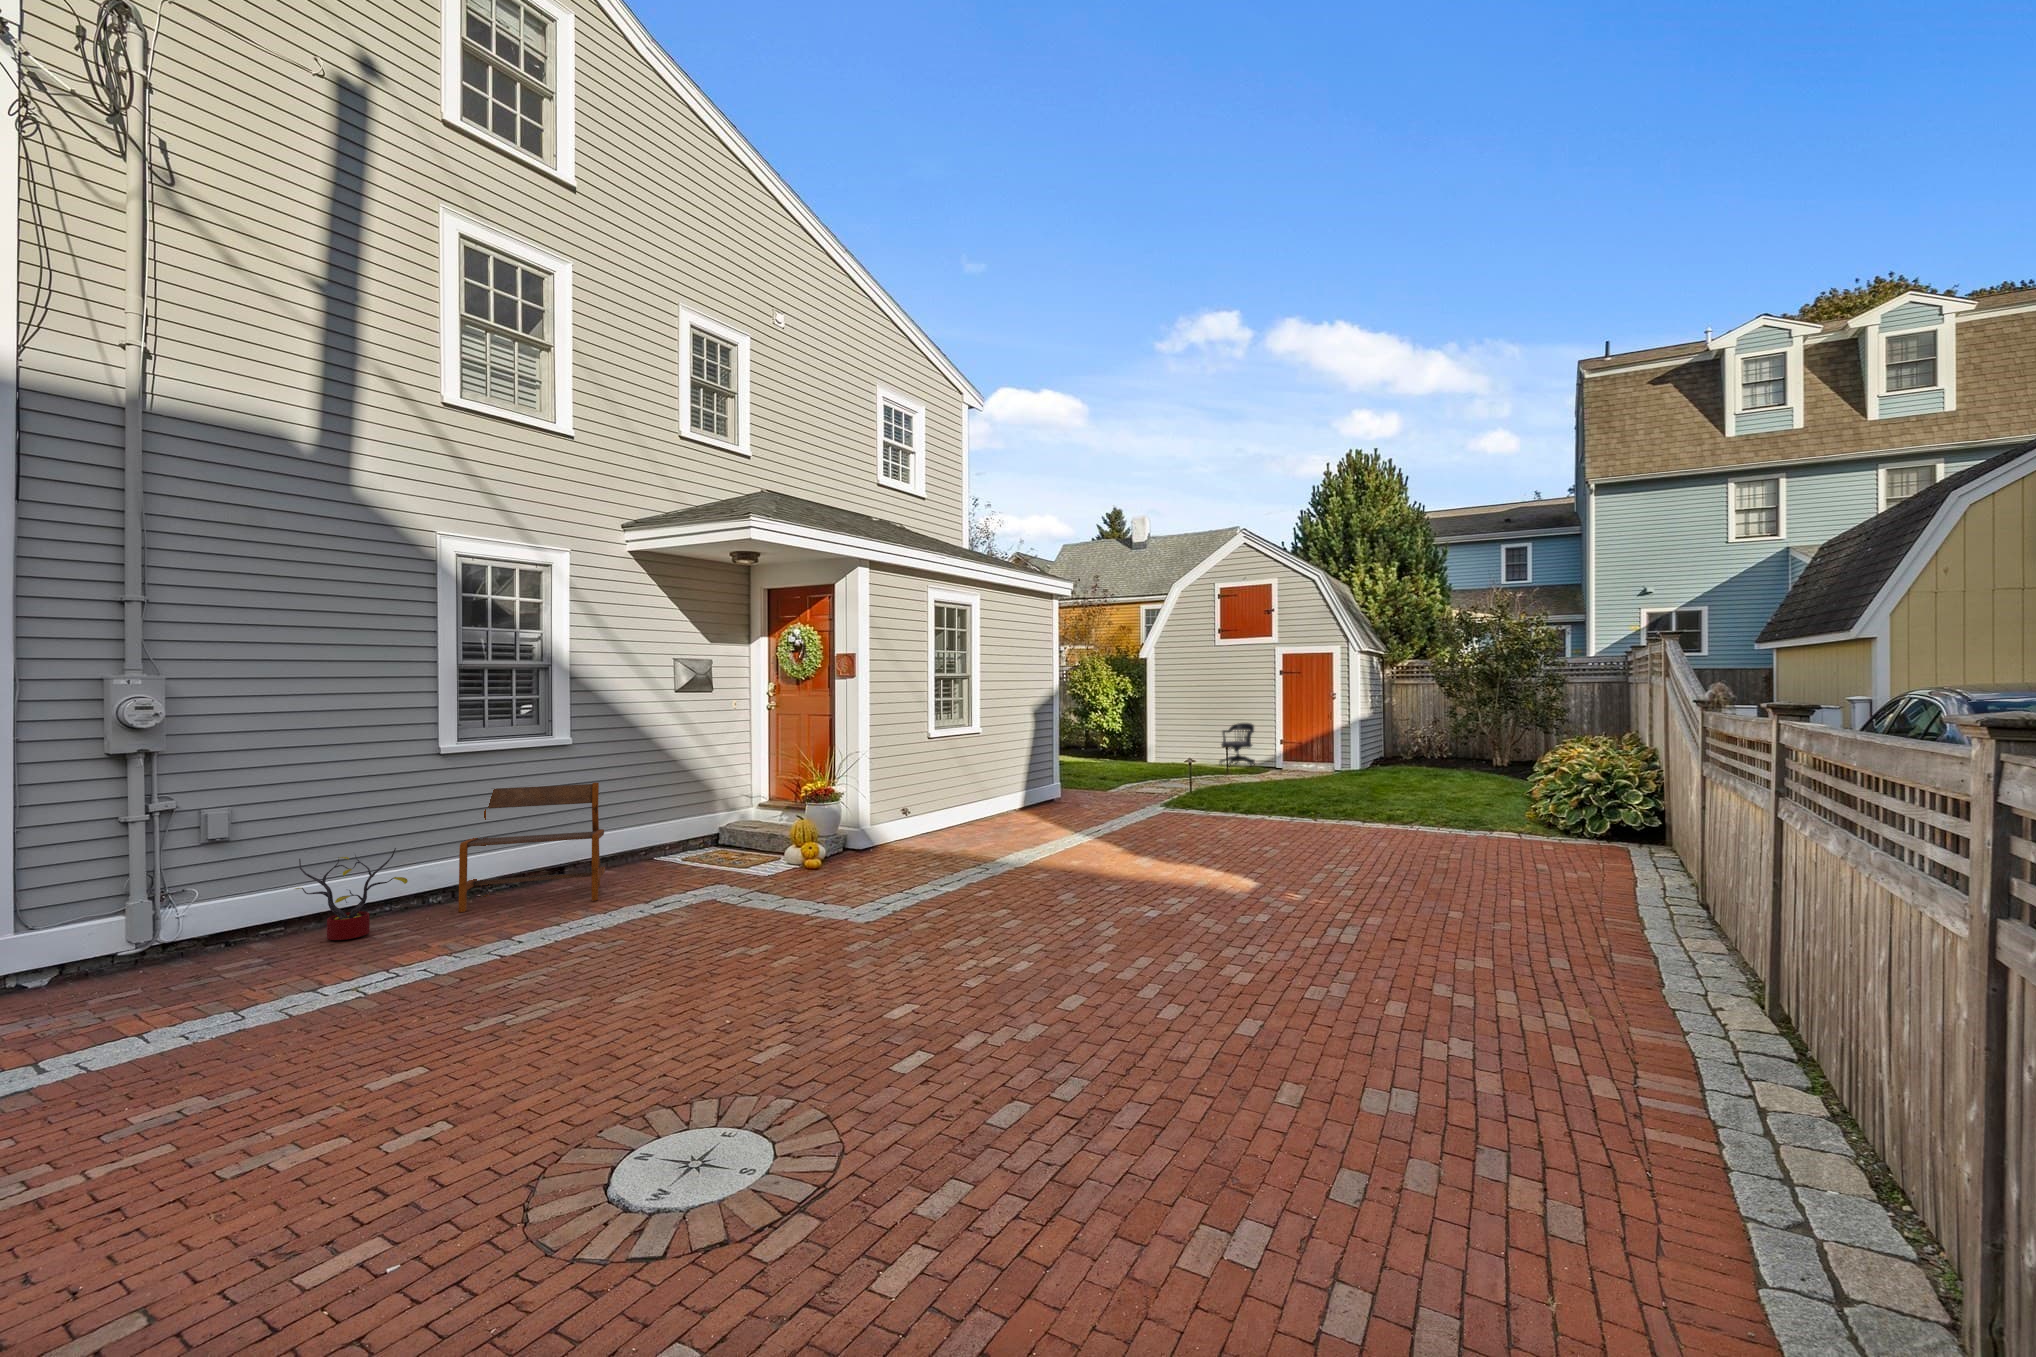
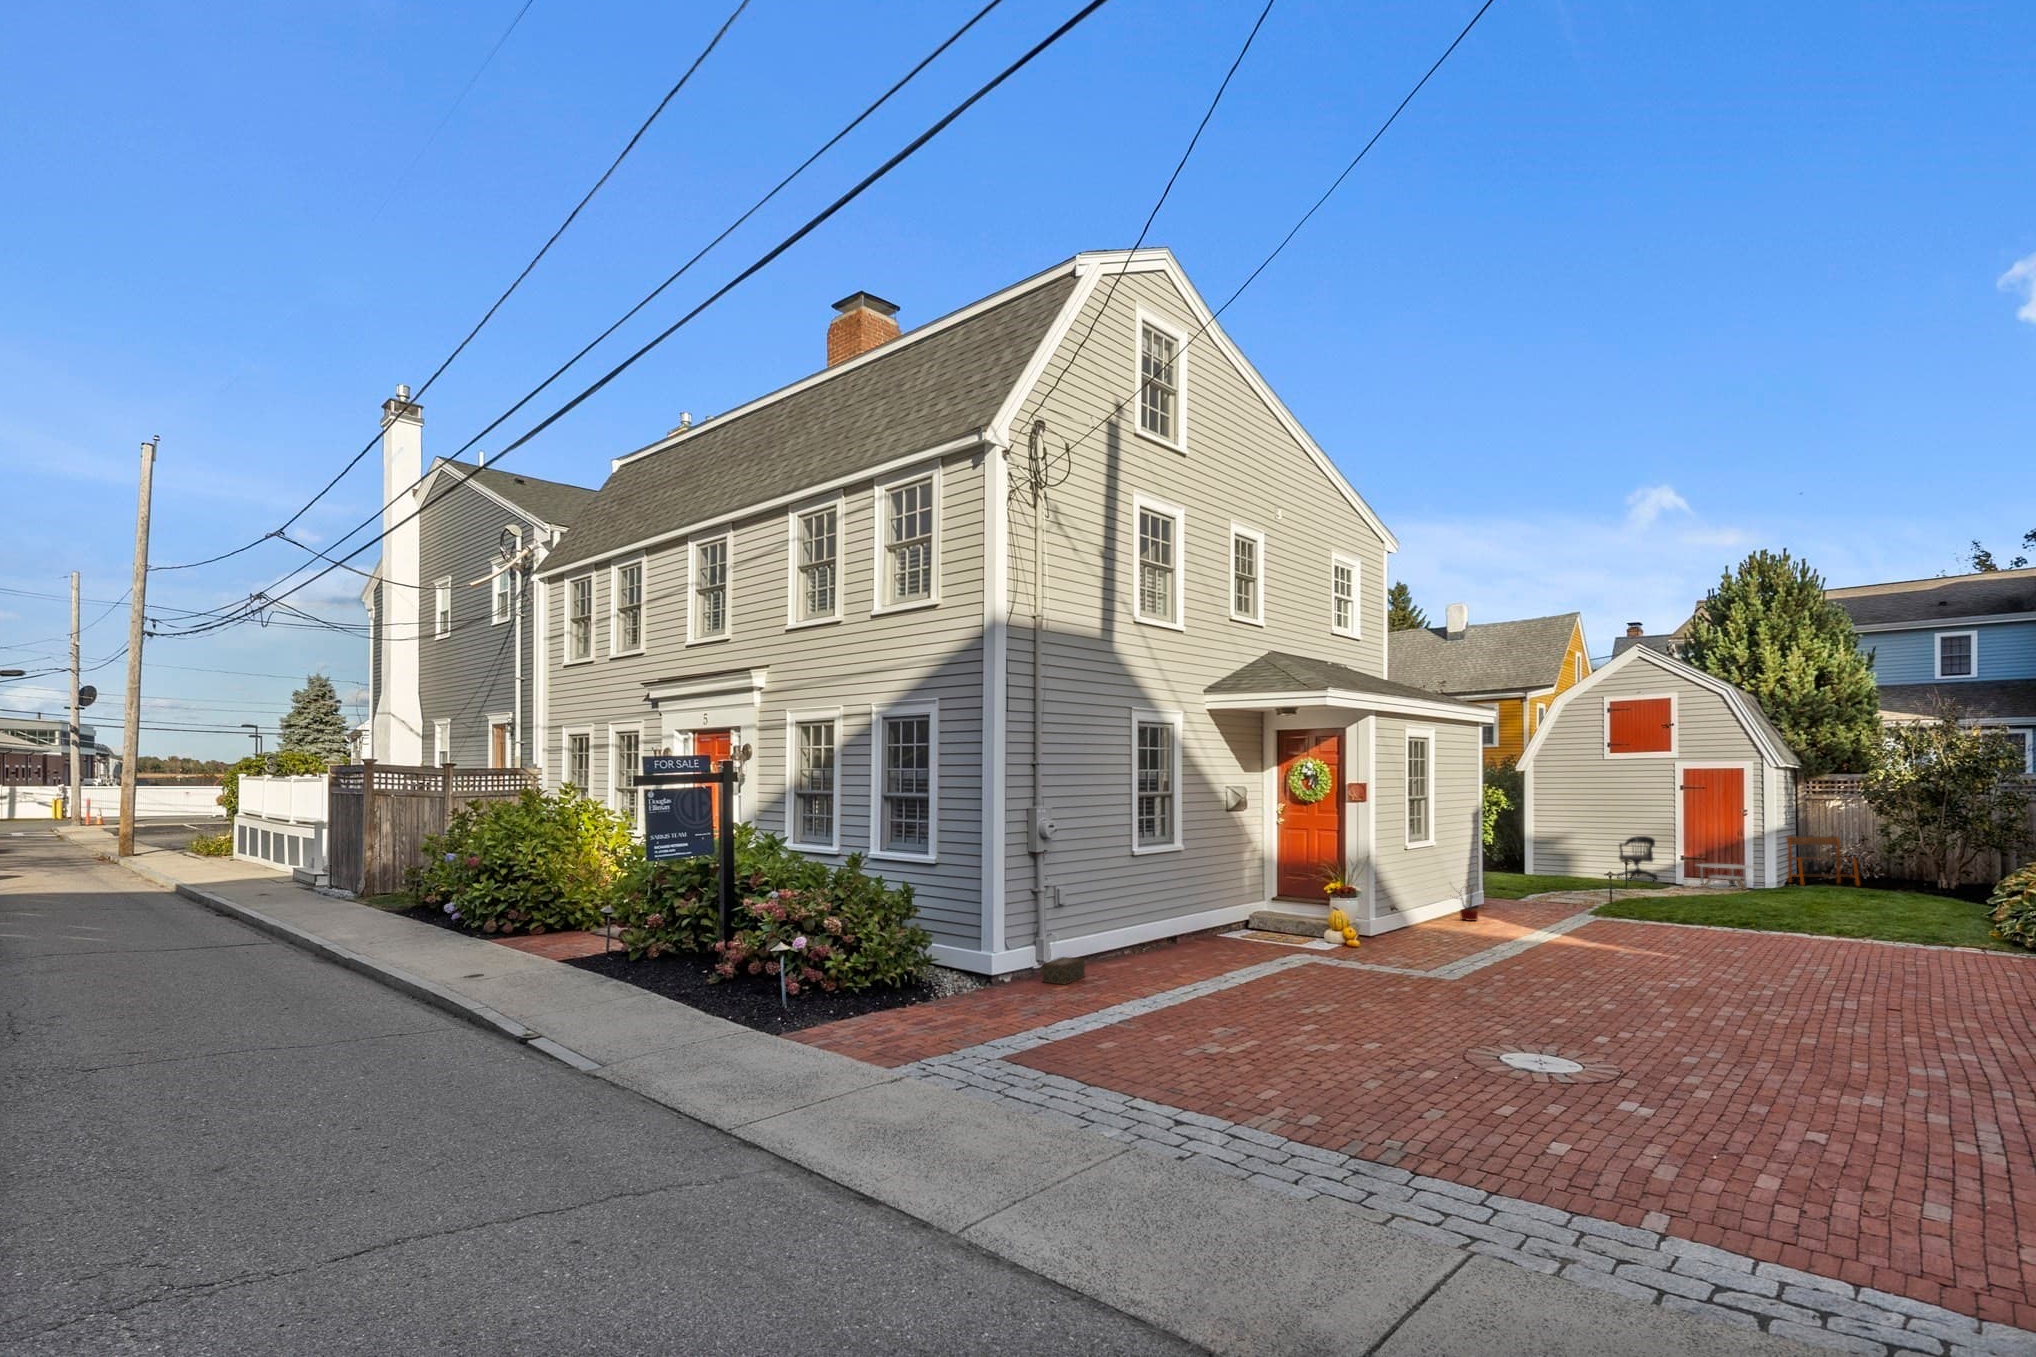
round table: none [1285,748,1339,772] -> present [1698,864,1755,890]
bench: present [458,783,605,912] -> present [1786,836,1860,886]
decorative plant: present [295,848,408,940] -> present [1459,885,1478,921]
woven basket: none [143,922,262,976] -> present [1042,957,1085,984]

